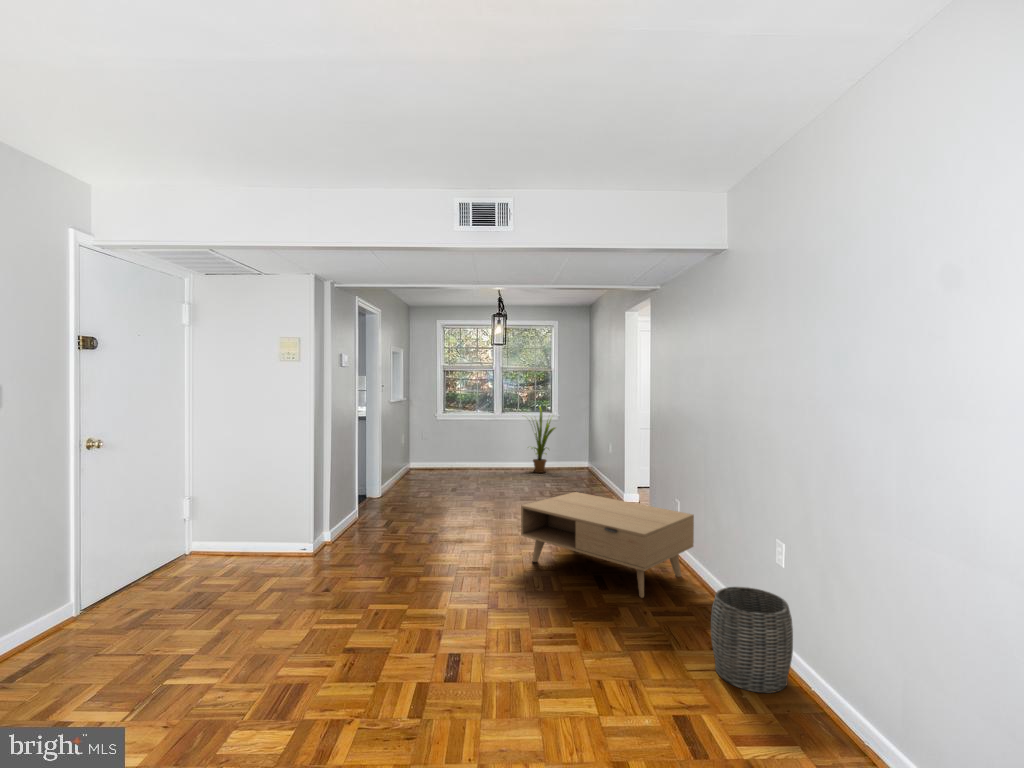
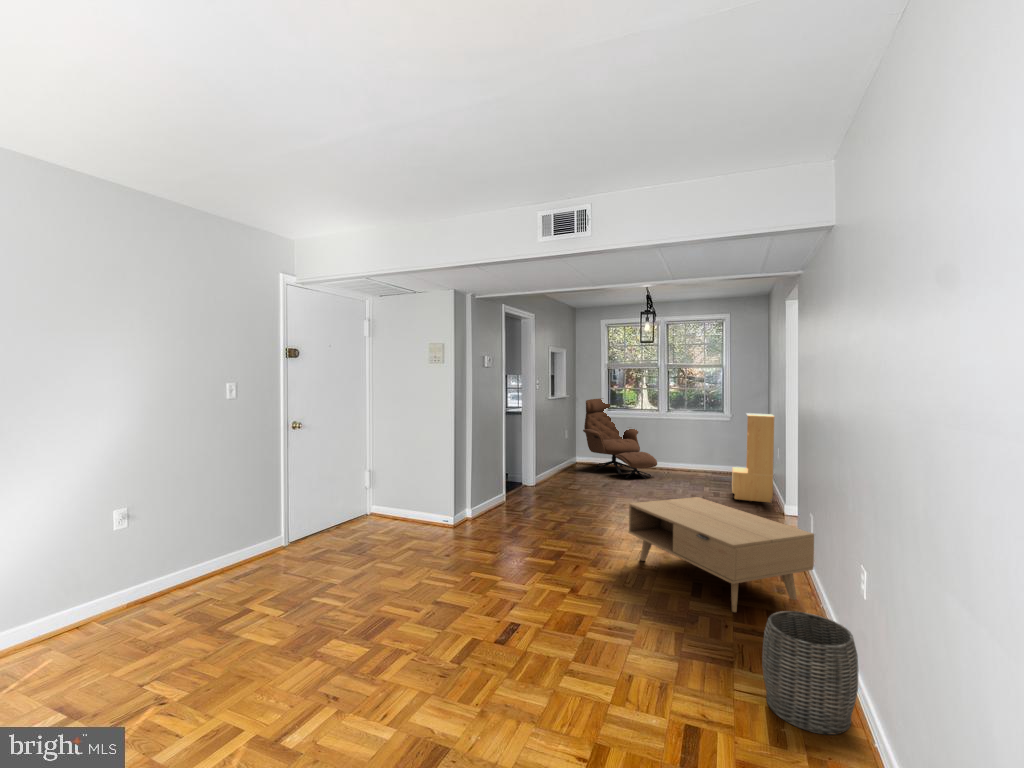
lounge chair: none [417,399,496,480] -> present [583,399,657,479]
house plant: present [533,407,555,473] -> none [687,409,726,478]
bookshelf: none [570,409,609,490] -> present [732,413,775,502]

